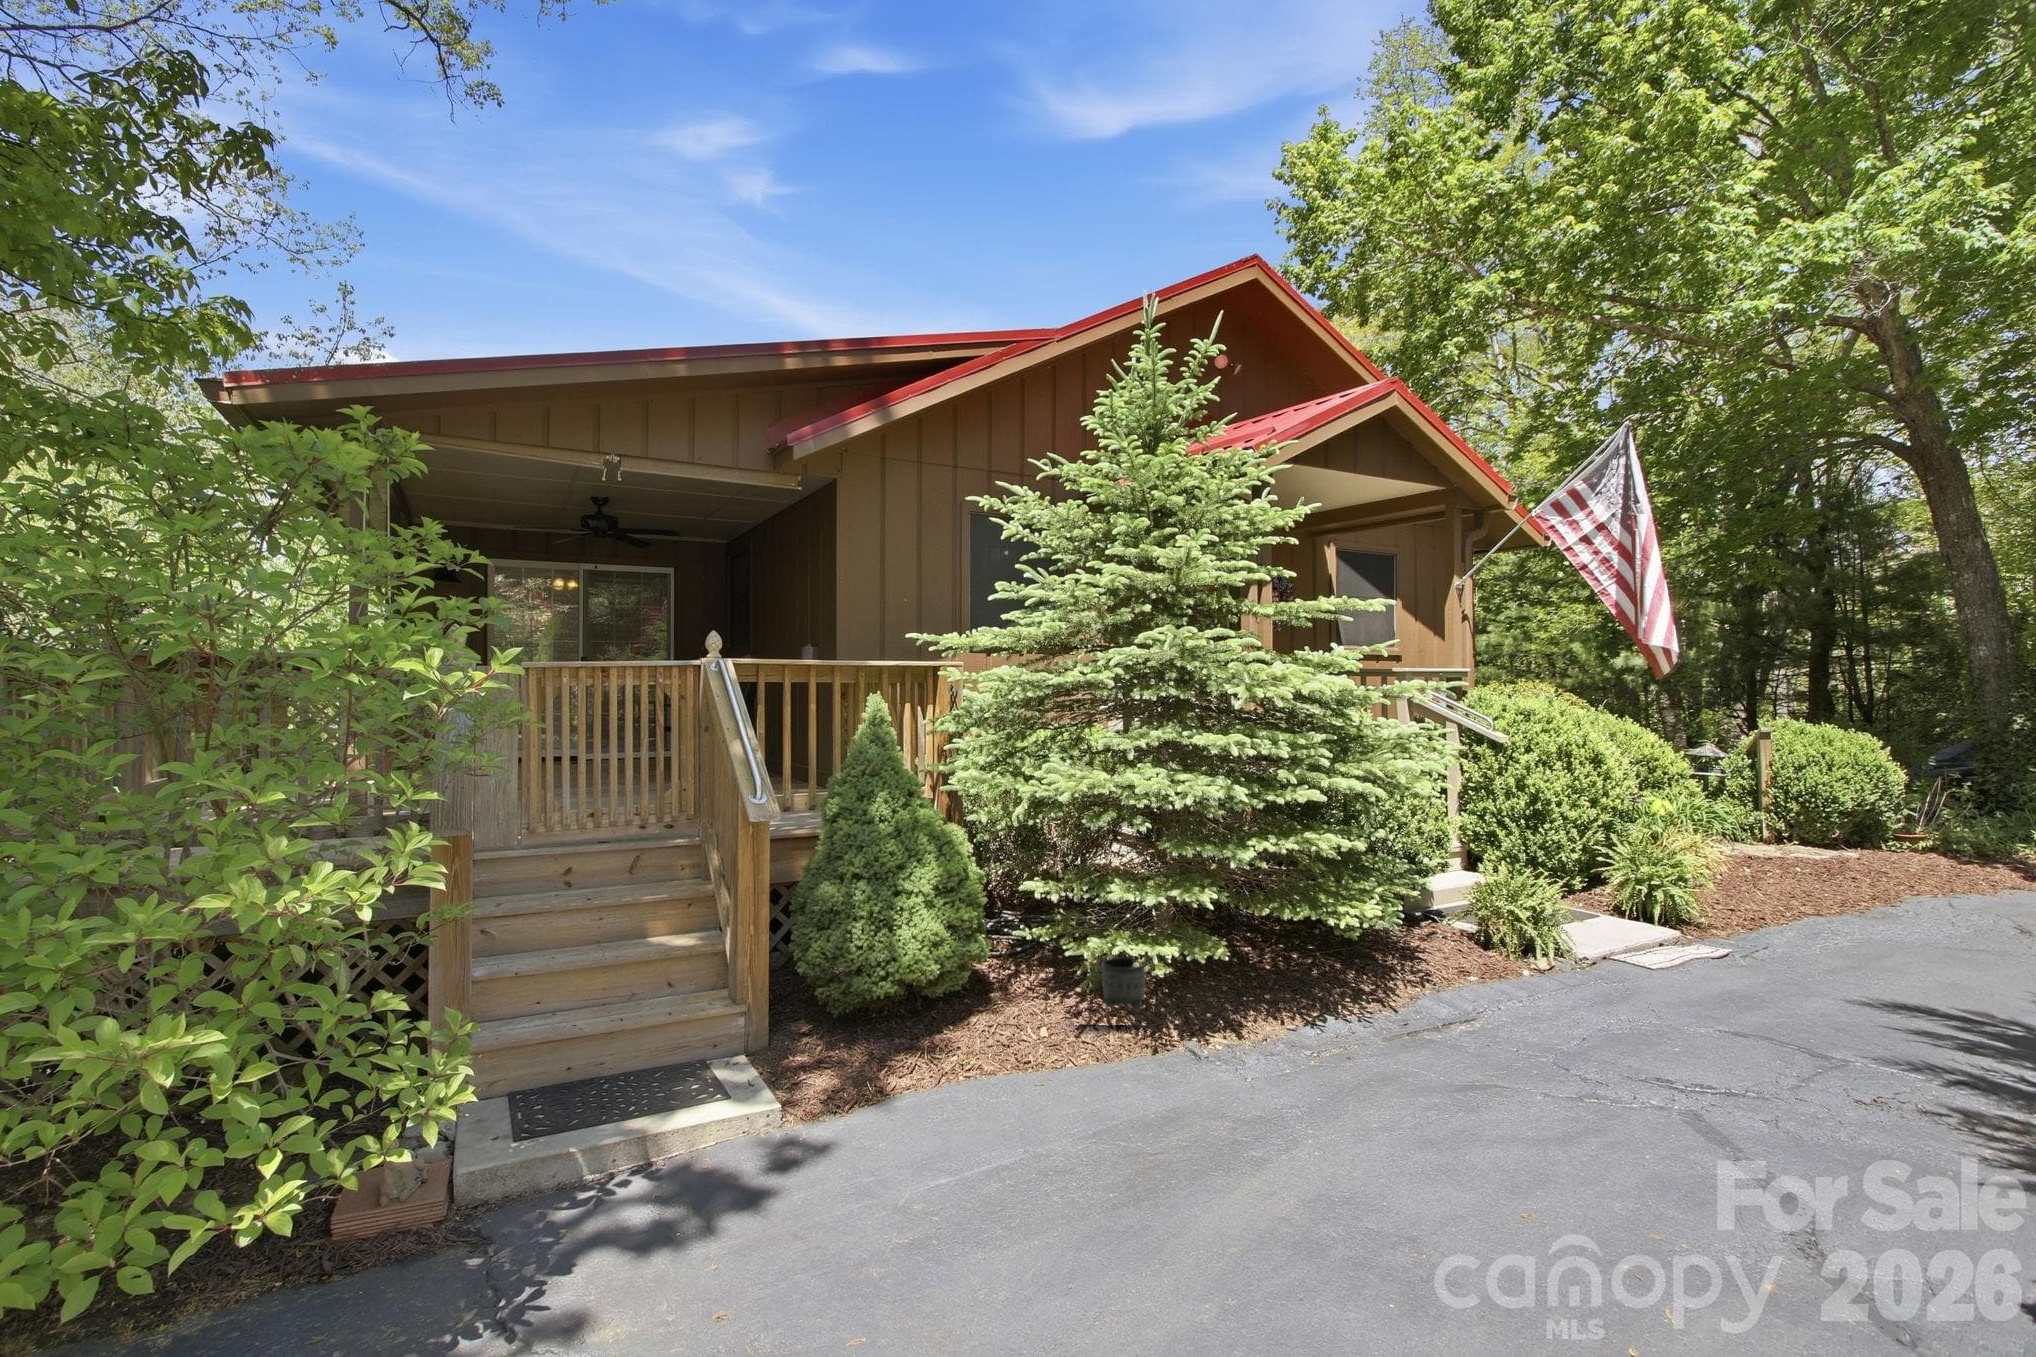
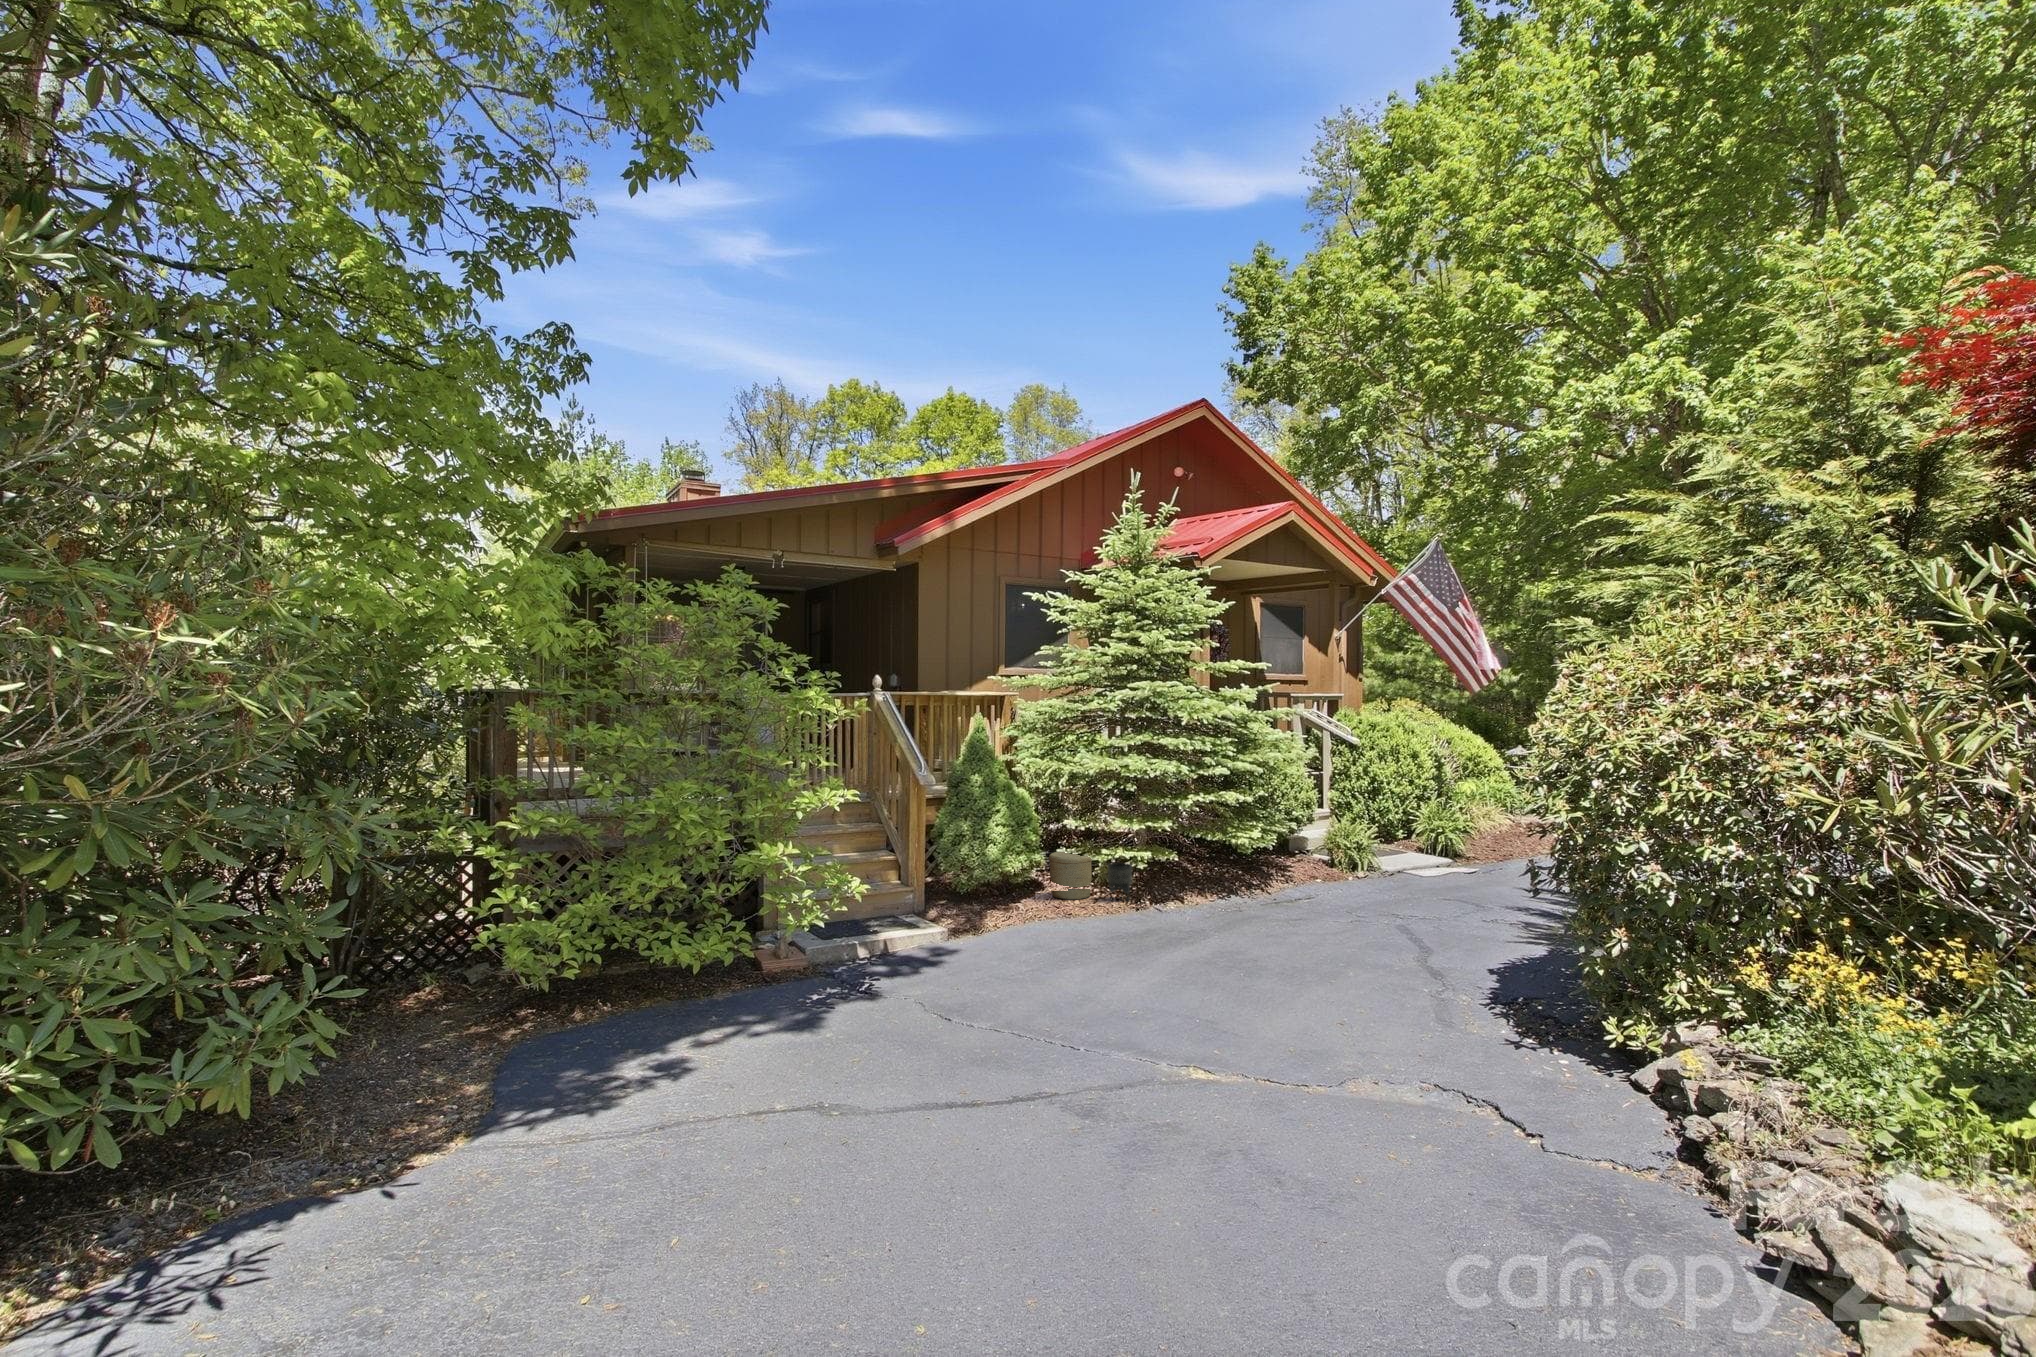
woven basket: none [999,933,1075,1024] -> present [1049,852,1092,900]

